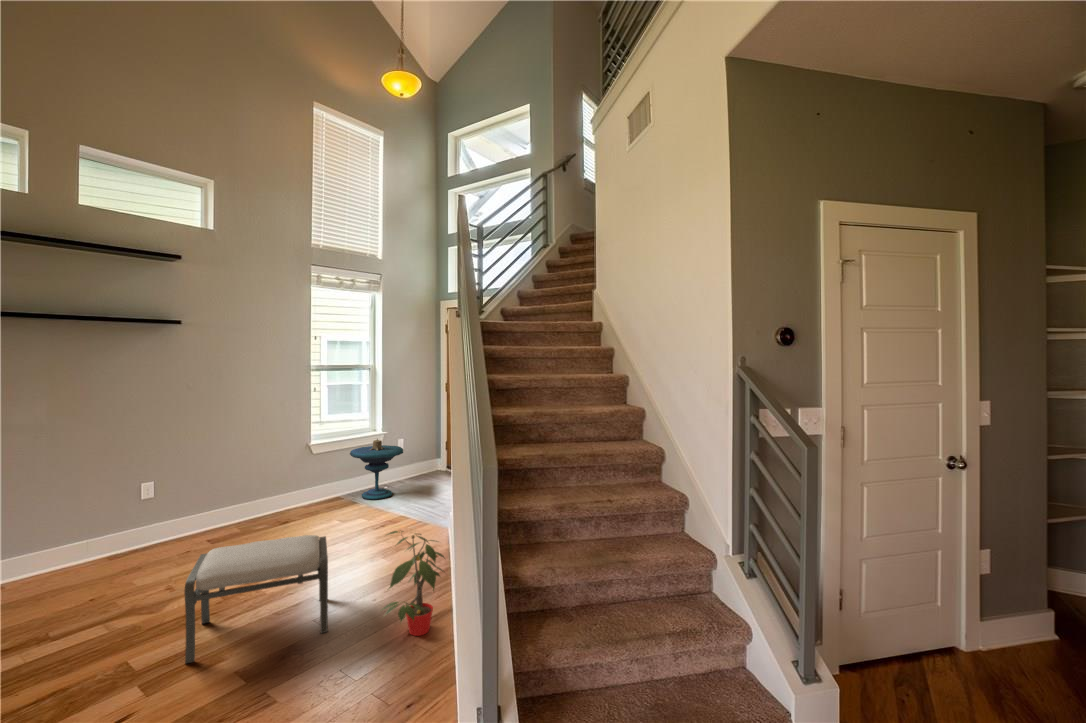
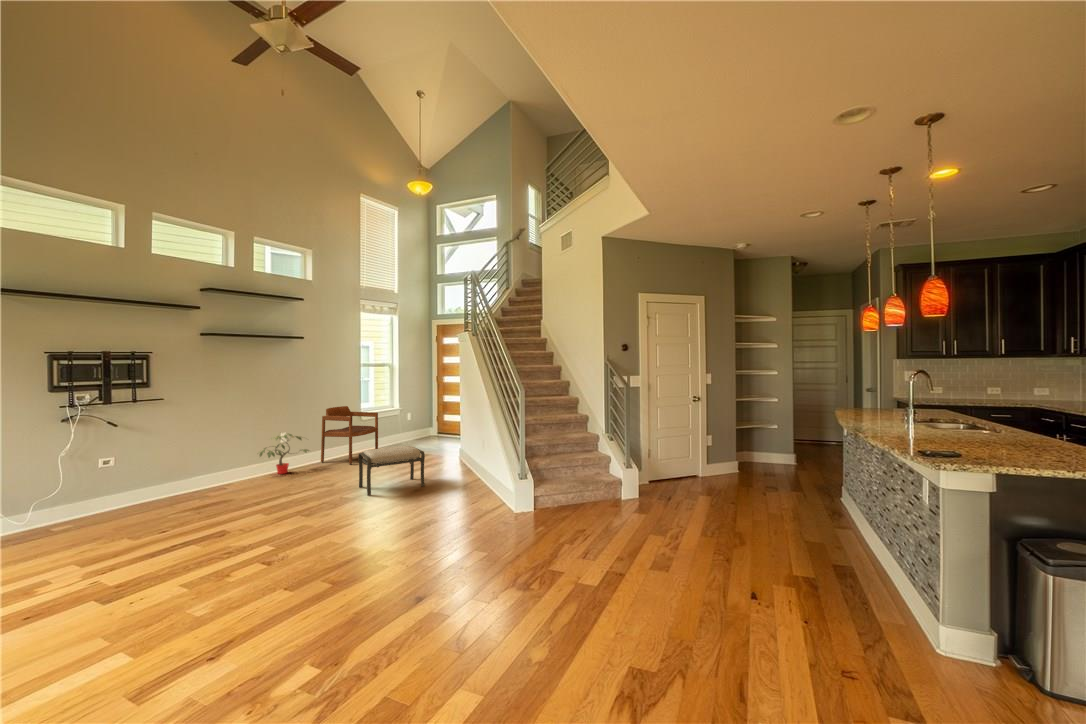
armchair: none [221,434,321,541] -> present [321,406,378,465]
side table: present [350,439,403,500] -> none [385,410,420,448]
potted plant: present [383,531,444,636] -> present [260,434,309,474]

